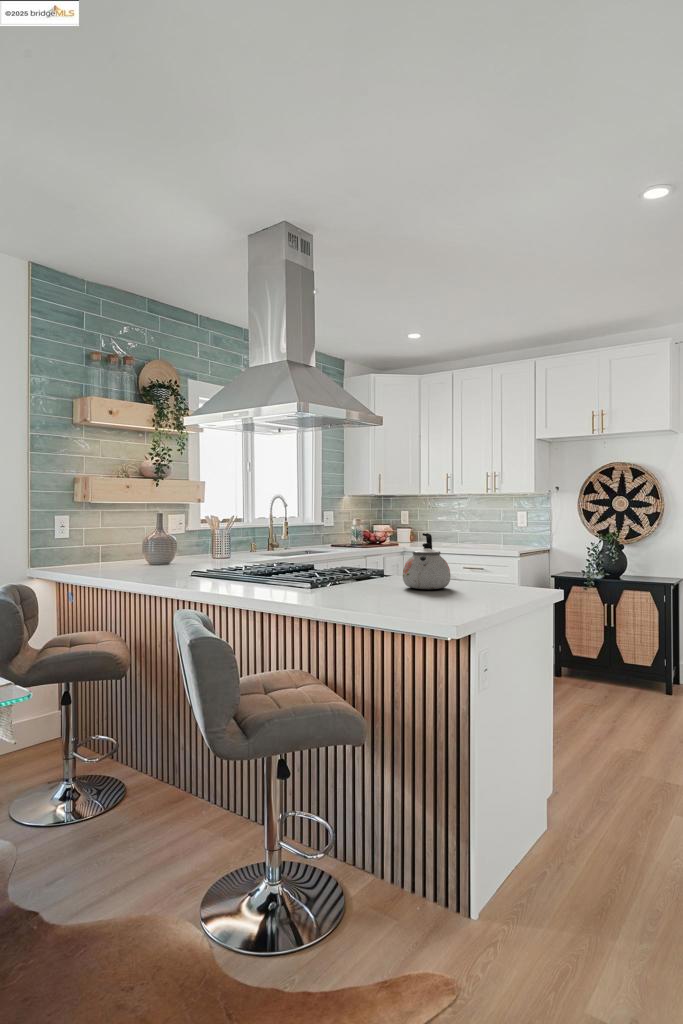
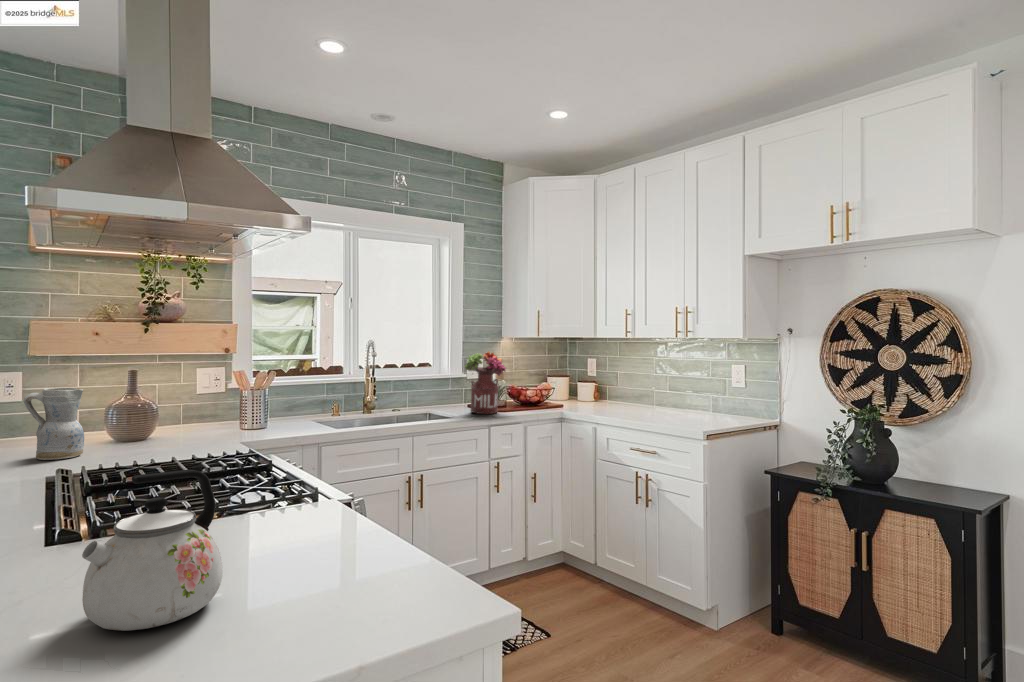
flower arrangement: none [343,503,373,549] -> present [464,352,506,414]
ceramic pitcher: none [134,522,166,569] -> present [24,388,84,460]

